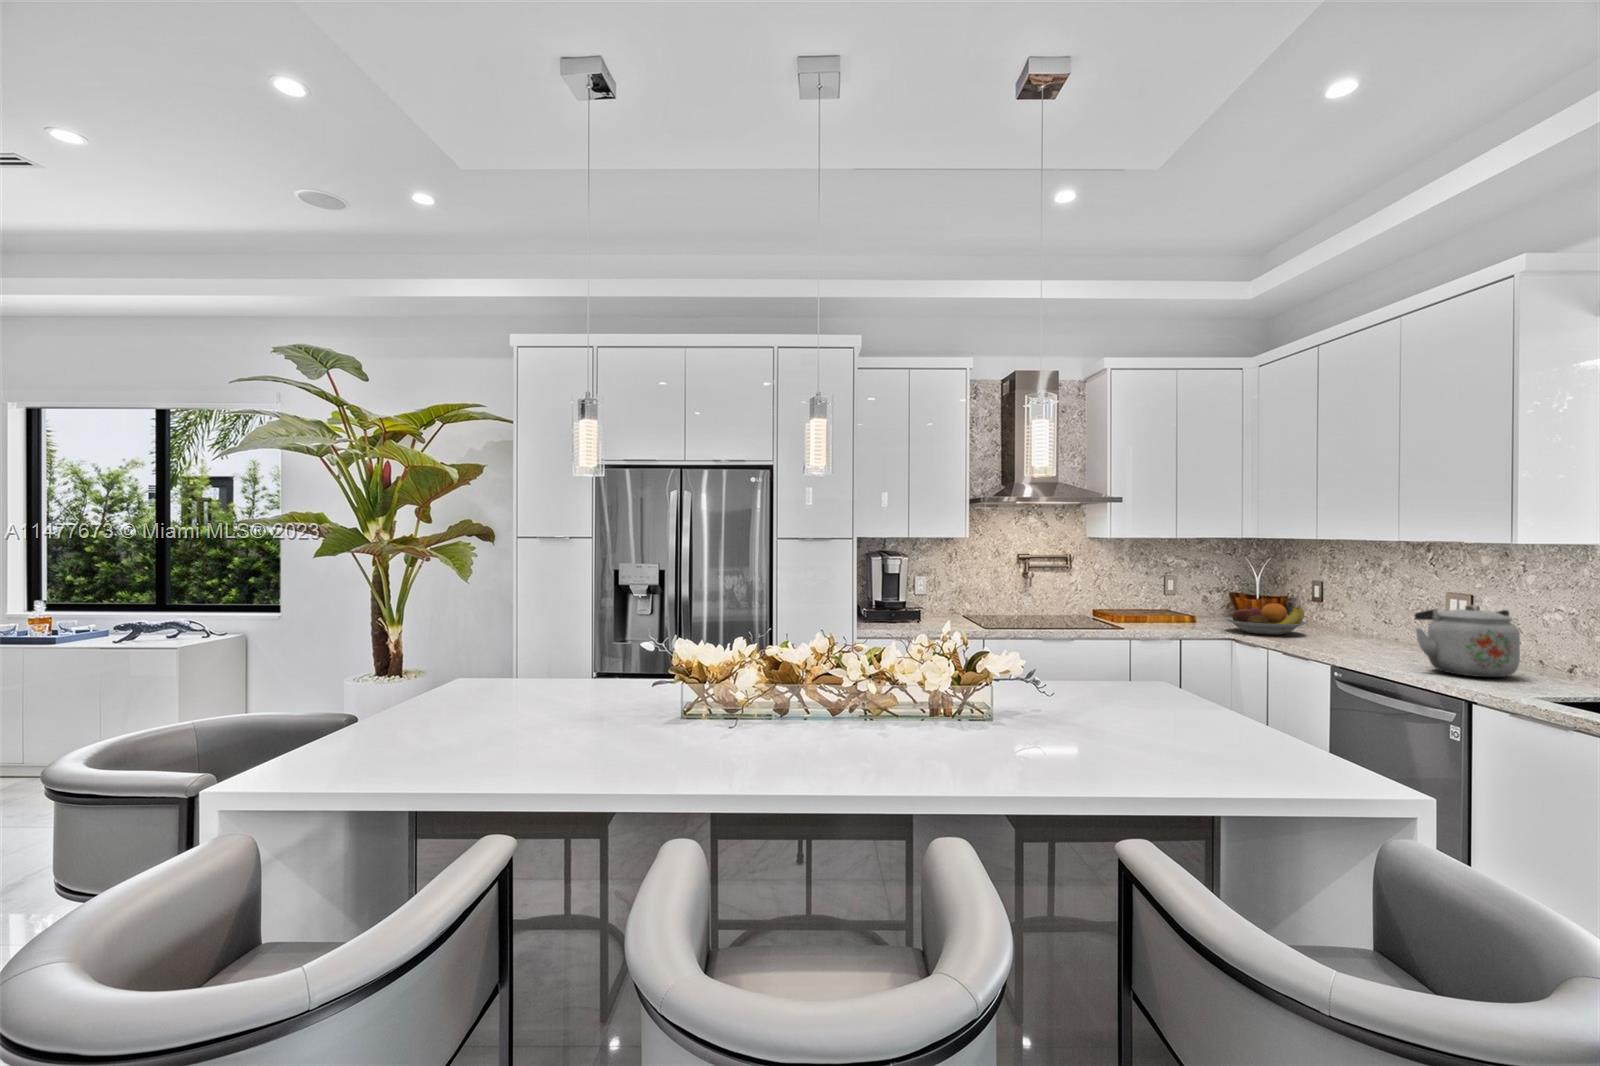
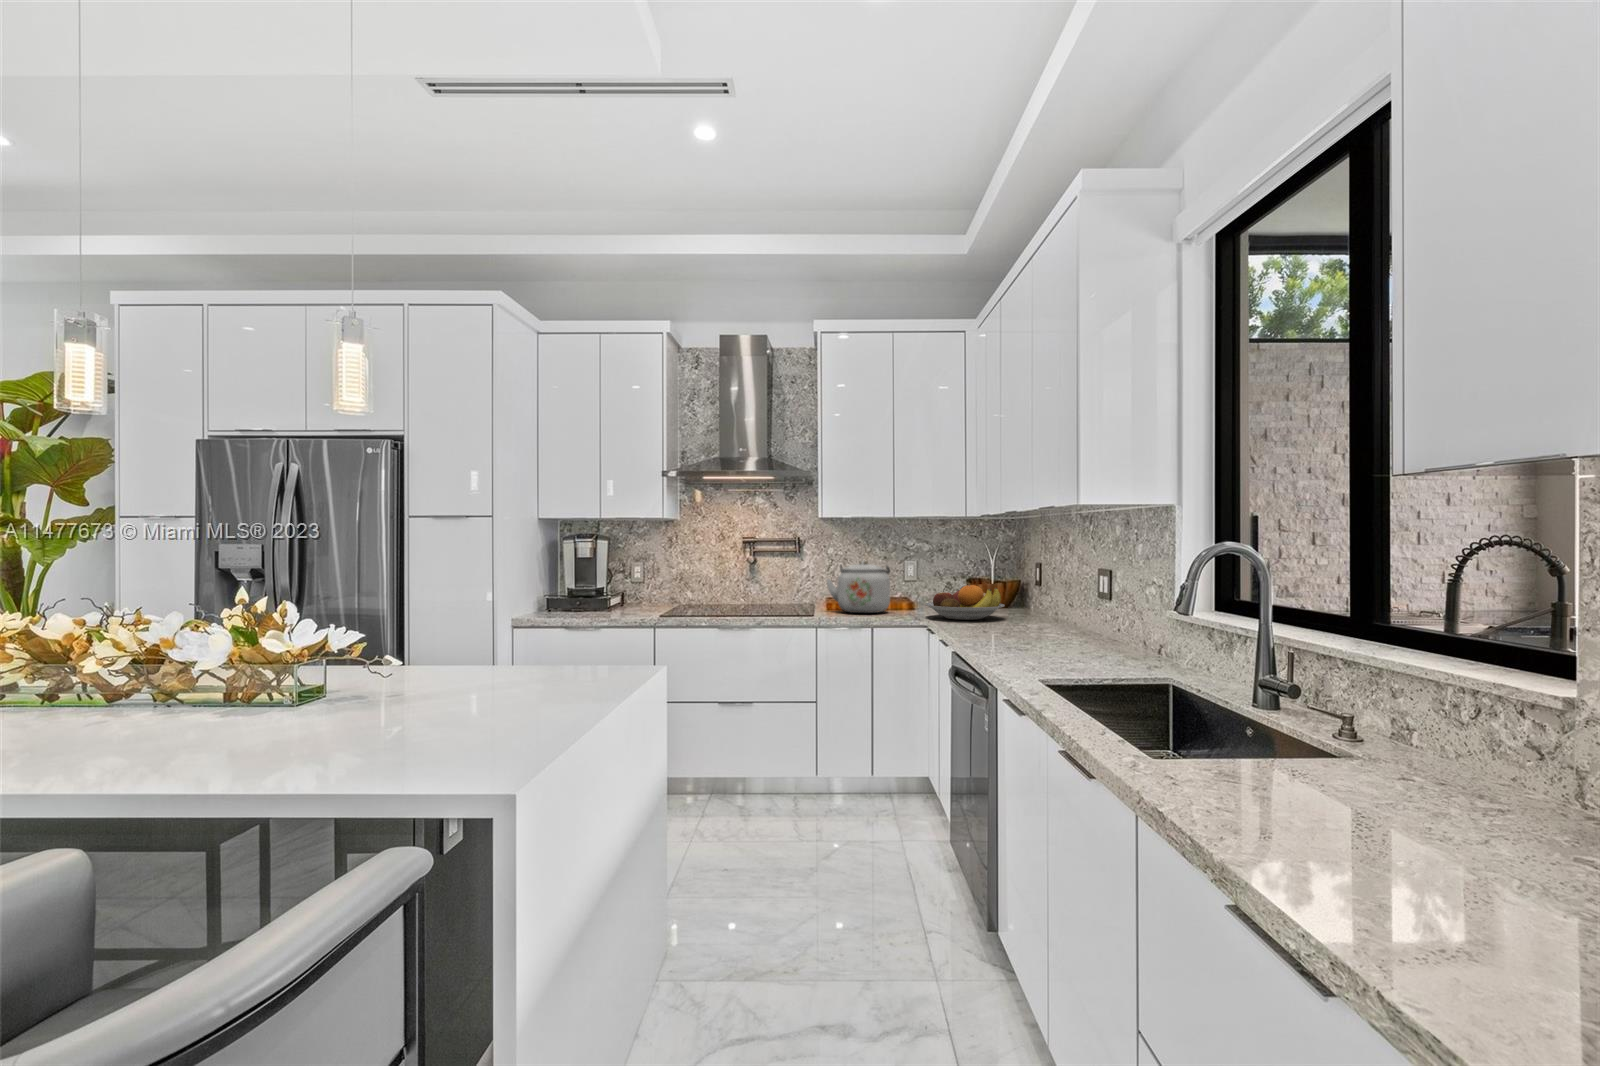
kettle: present [1415,605,1520,677] -> present [827,561,890,613]

